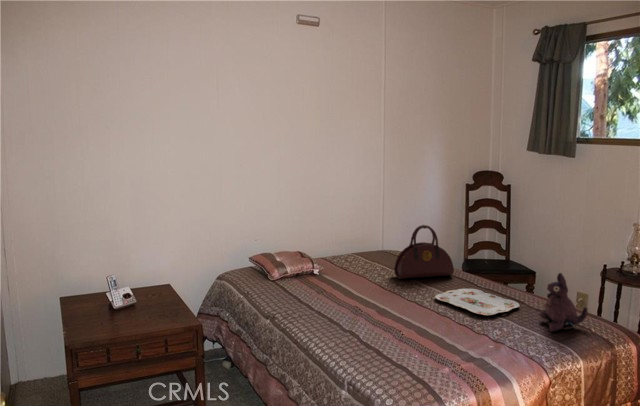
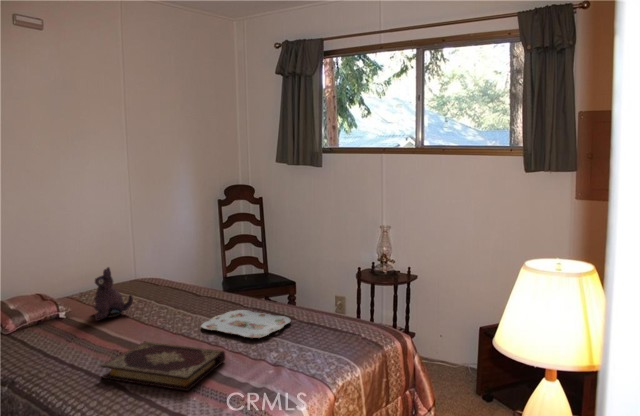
handbag: present [394,225,454,279] -> none [149,246,218,312]
plush toy: present [539,273,588,331] -> present [94,267,133,321]
book: none [352,301,452,346] -> present [101,341,225,391]

